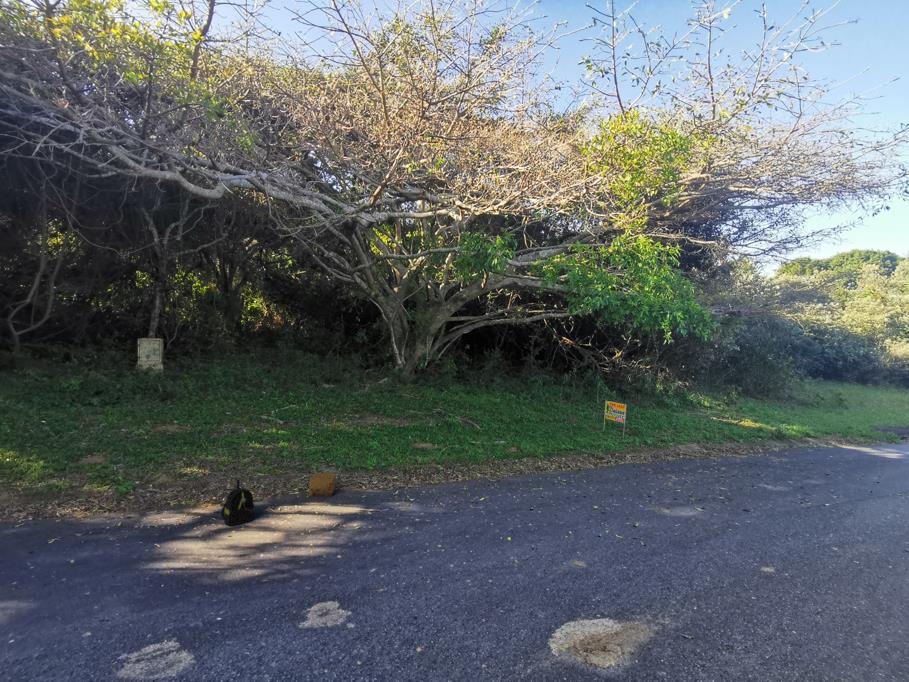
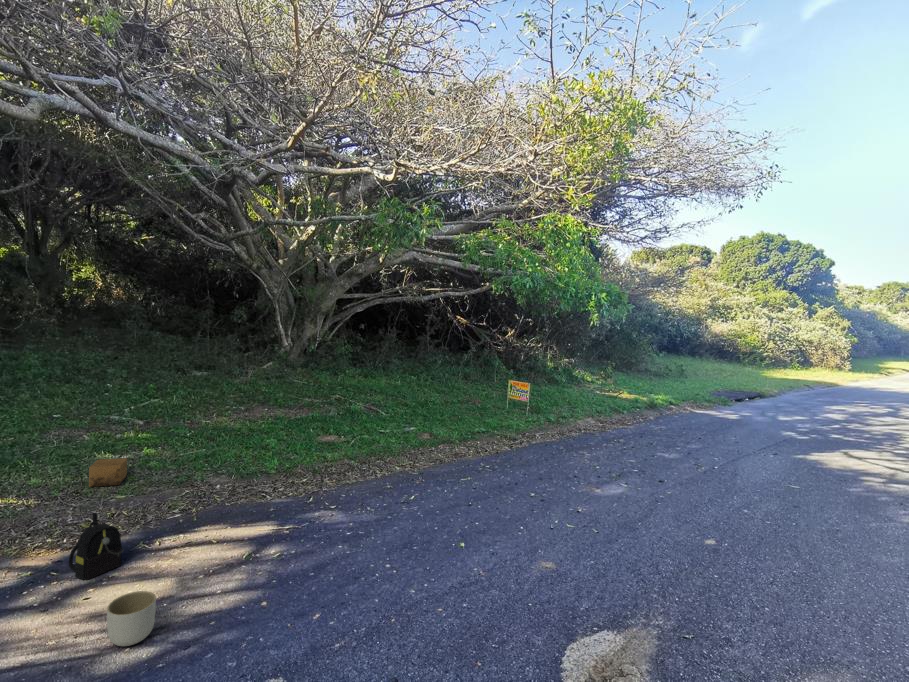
cardboard box: present [309,473,336,497] -> present [89,458,127,487]
planter: none [237,533,267,568] -> present [107,591,156,646]

